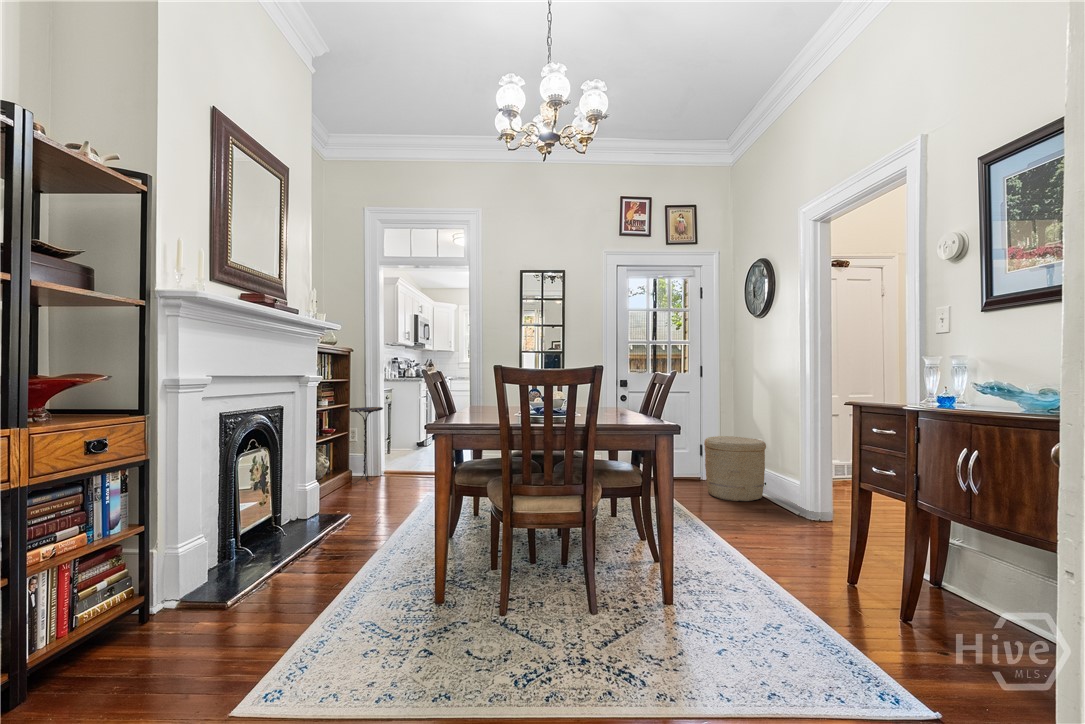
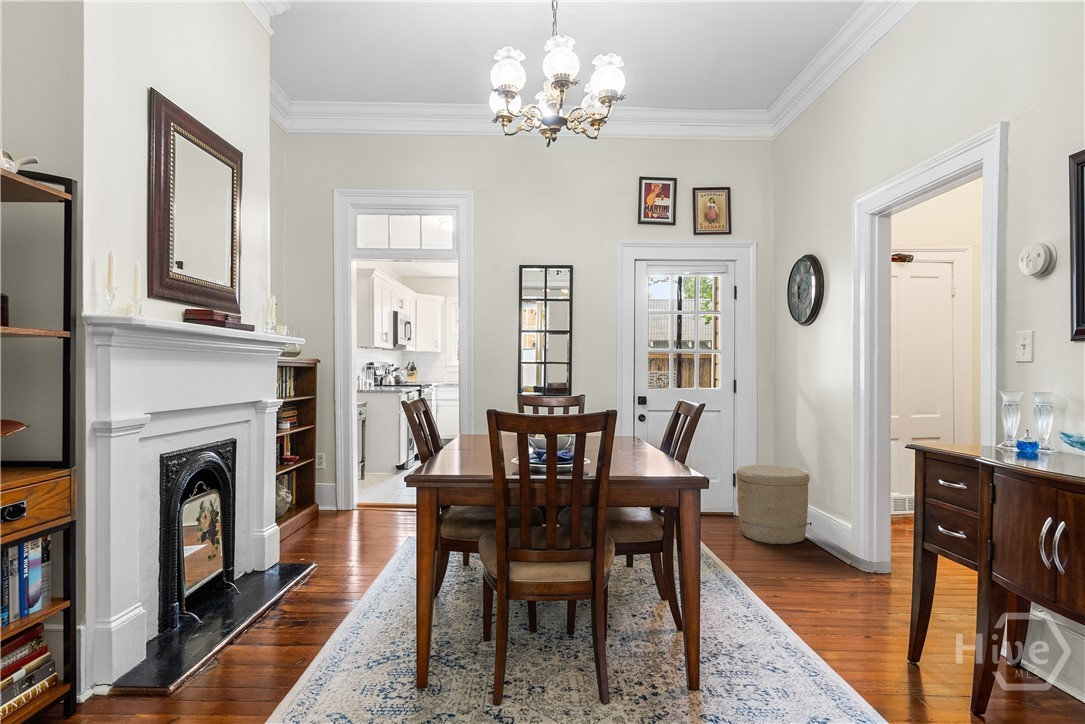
side table: present [348,407,383,484] -> none [315,428,358,521]

